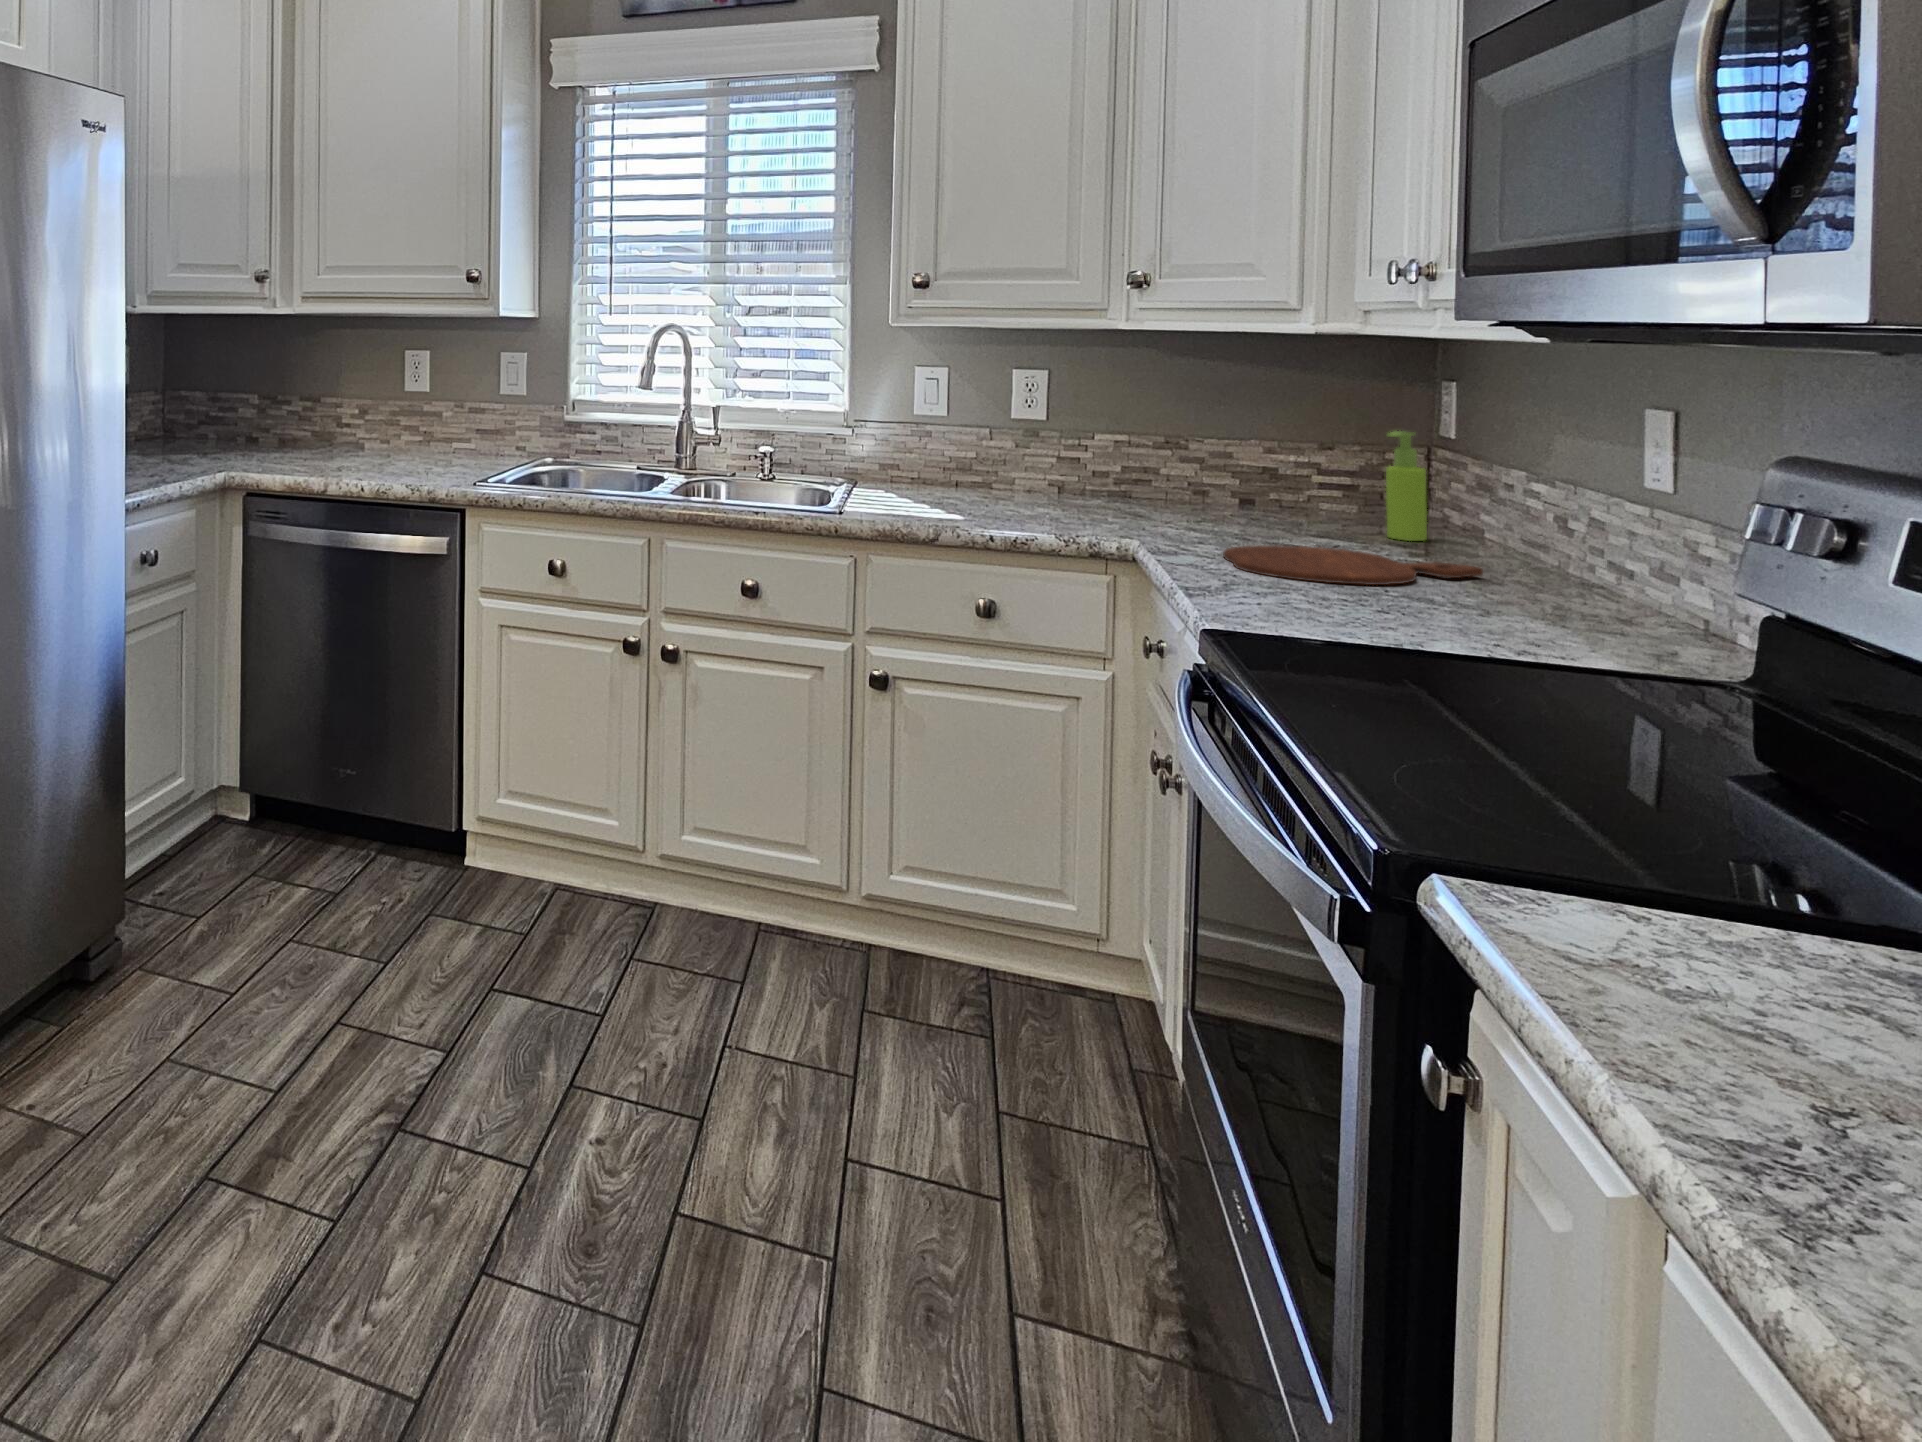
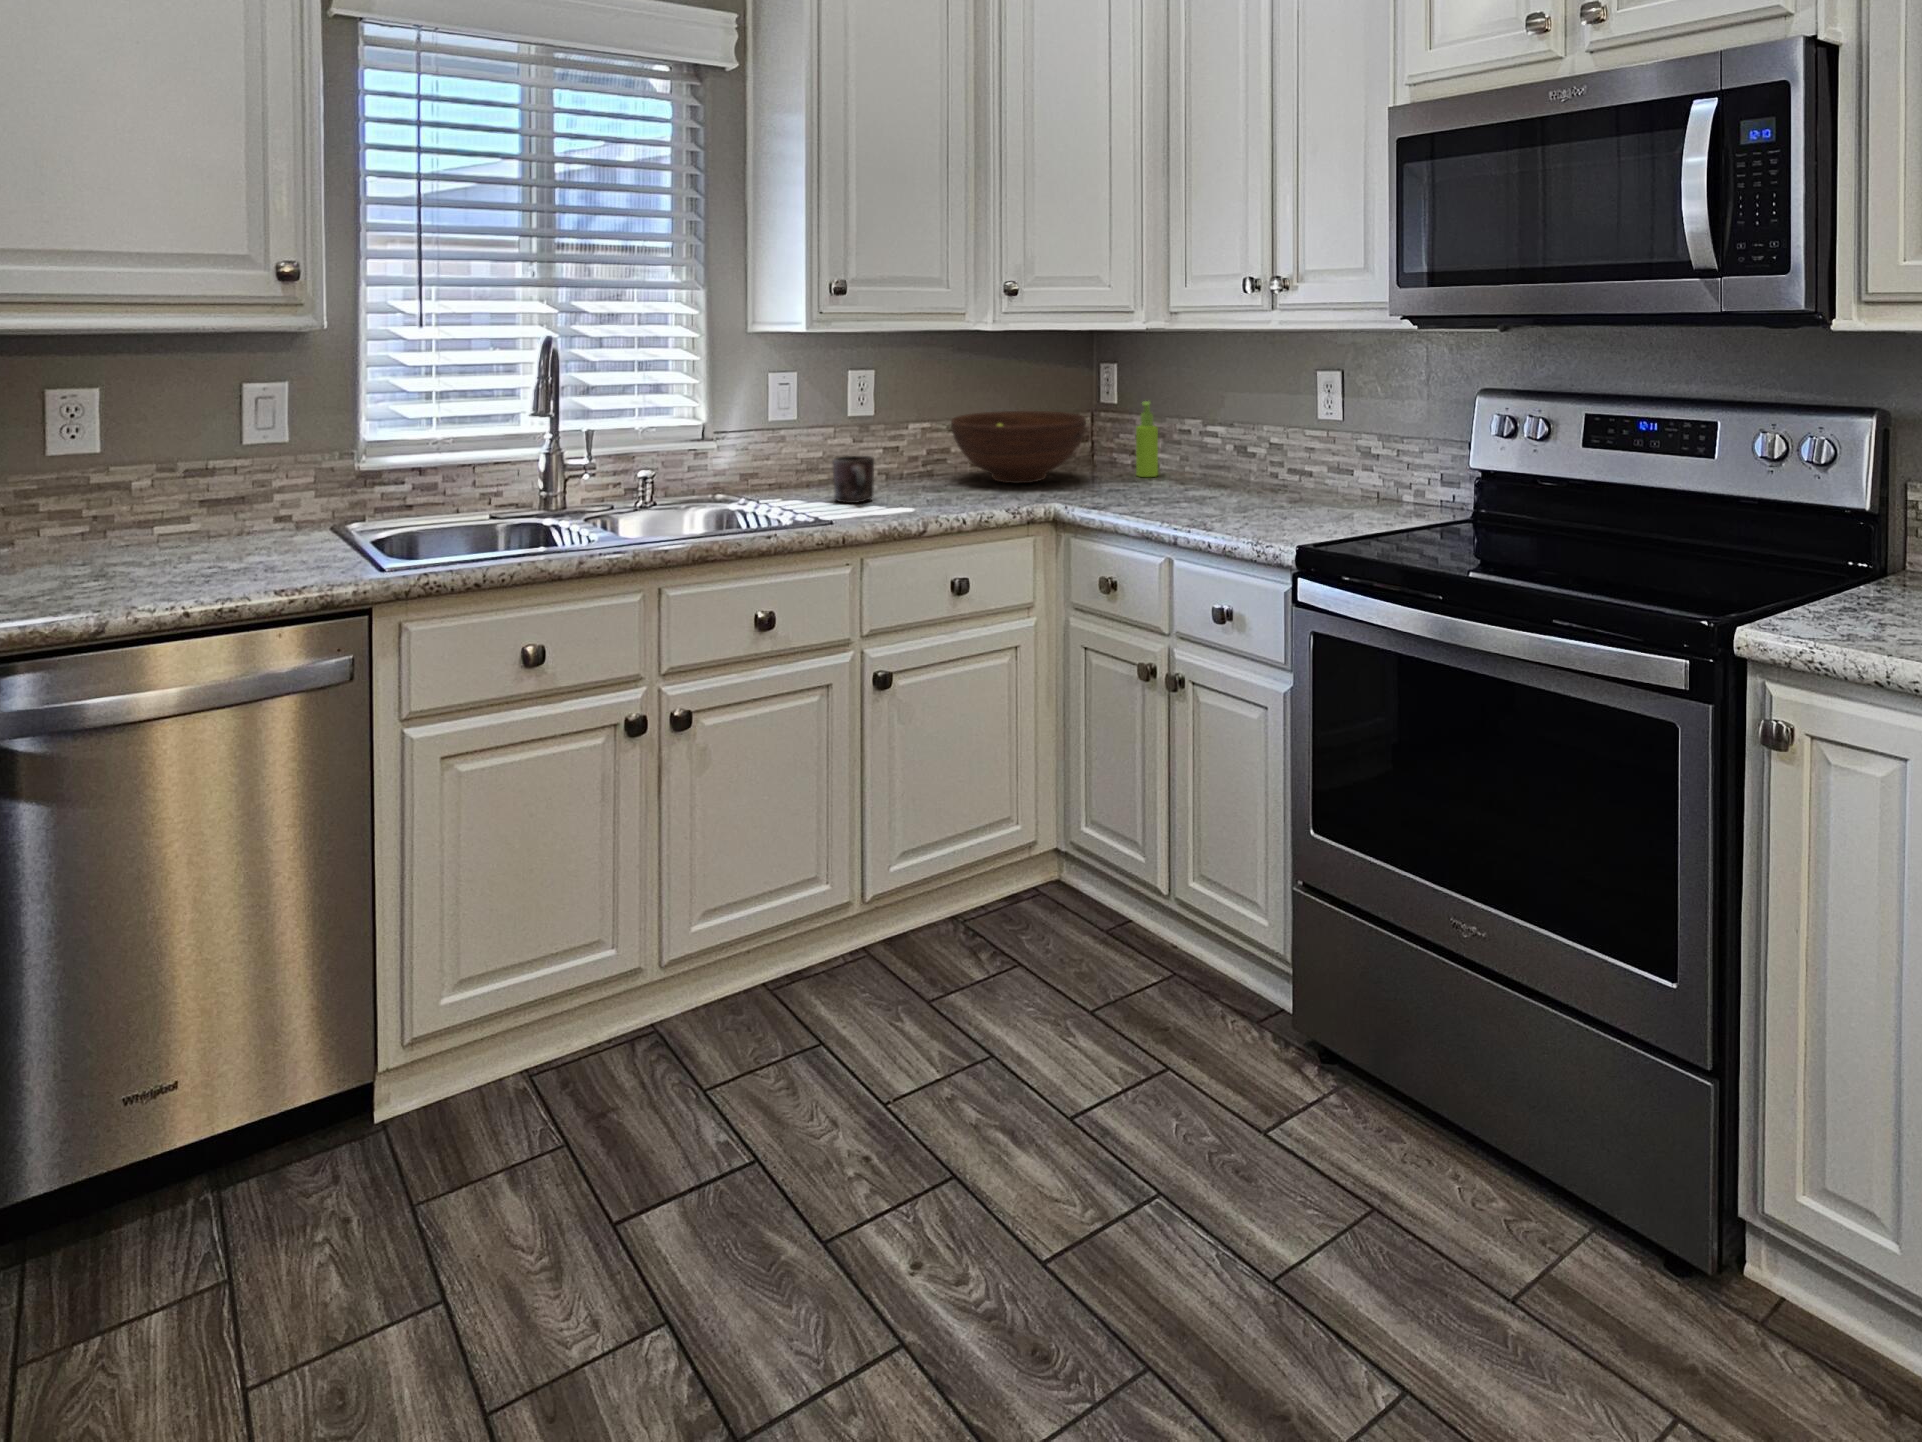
fruit bowl: none [1094,429,1293,519] -> present [951,411,1086,483]
mug: none [915,456,961,504] -> present [833,456,874,503]
cutting board: present [1223,545,1483,585] -> none [1124,487,1247,515]

